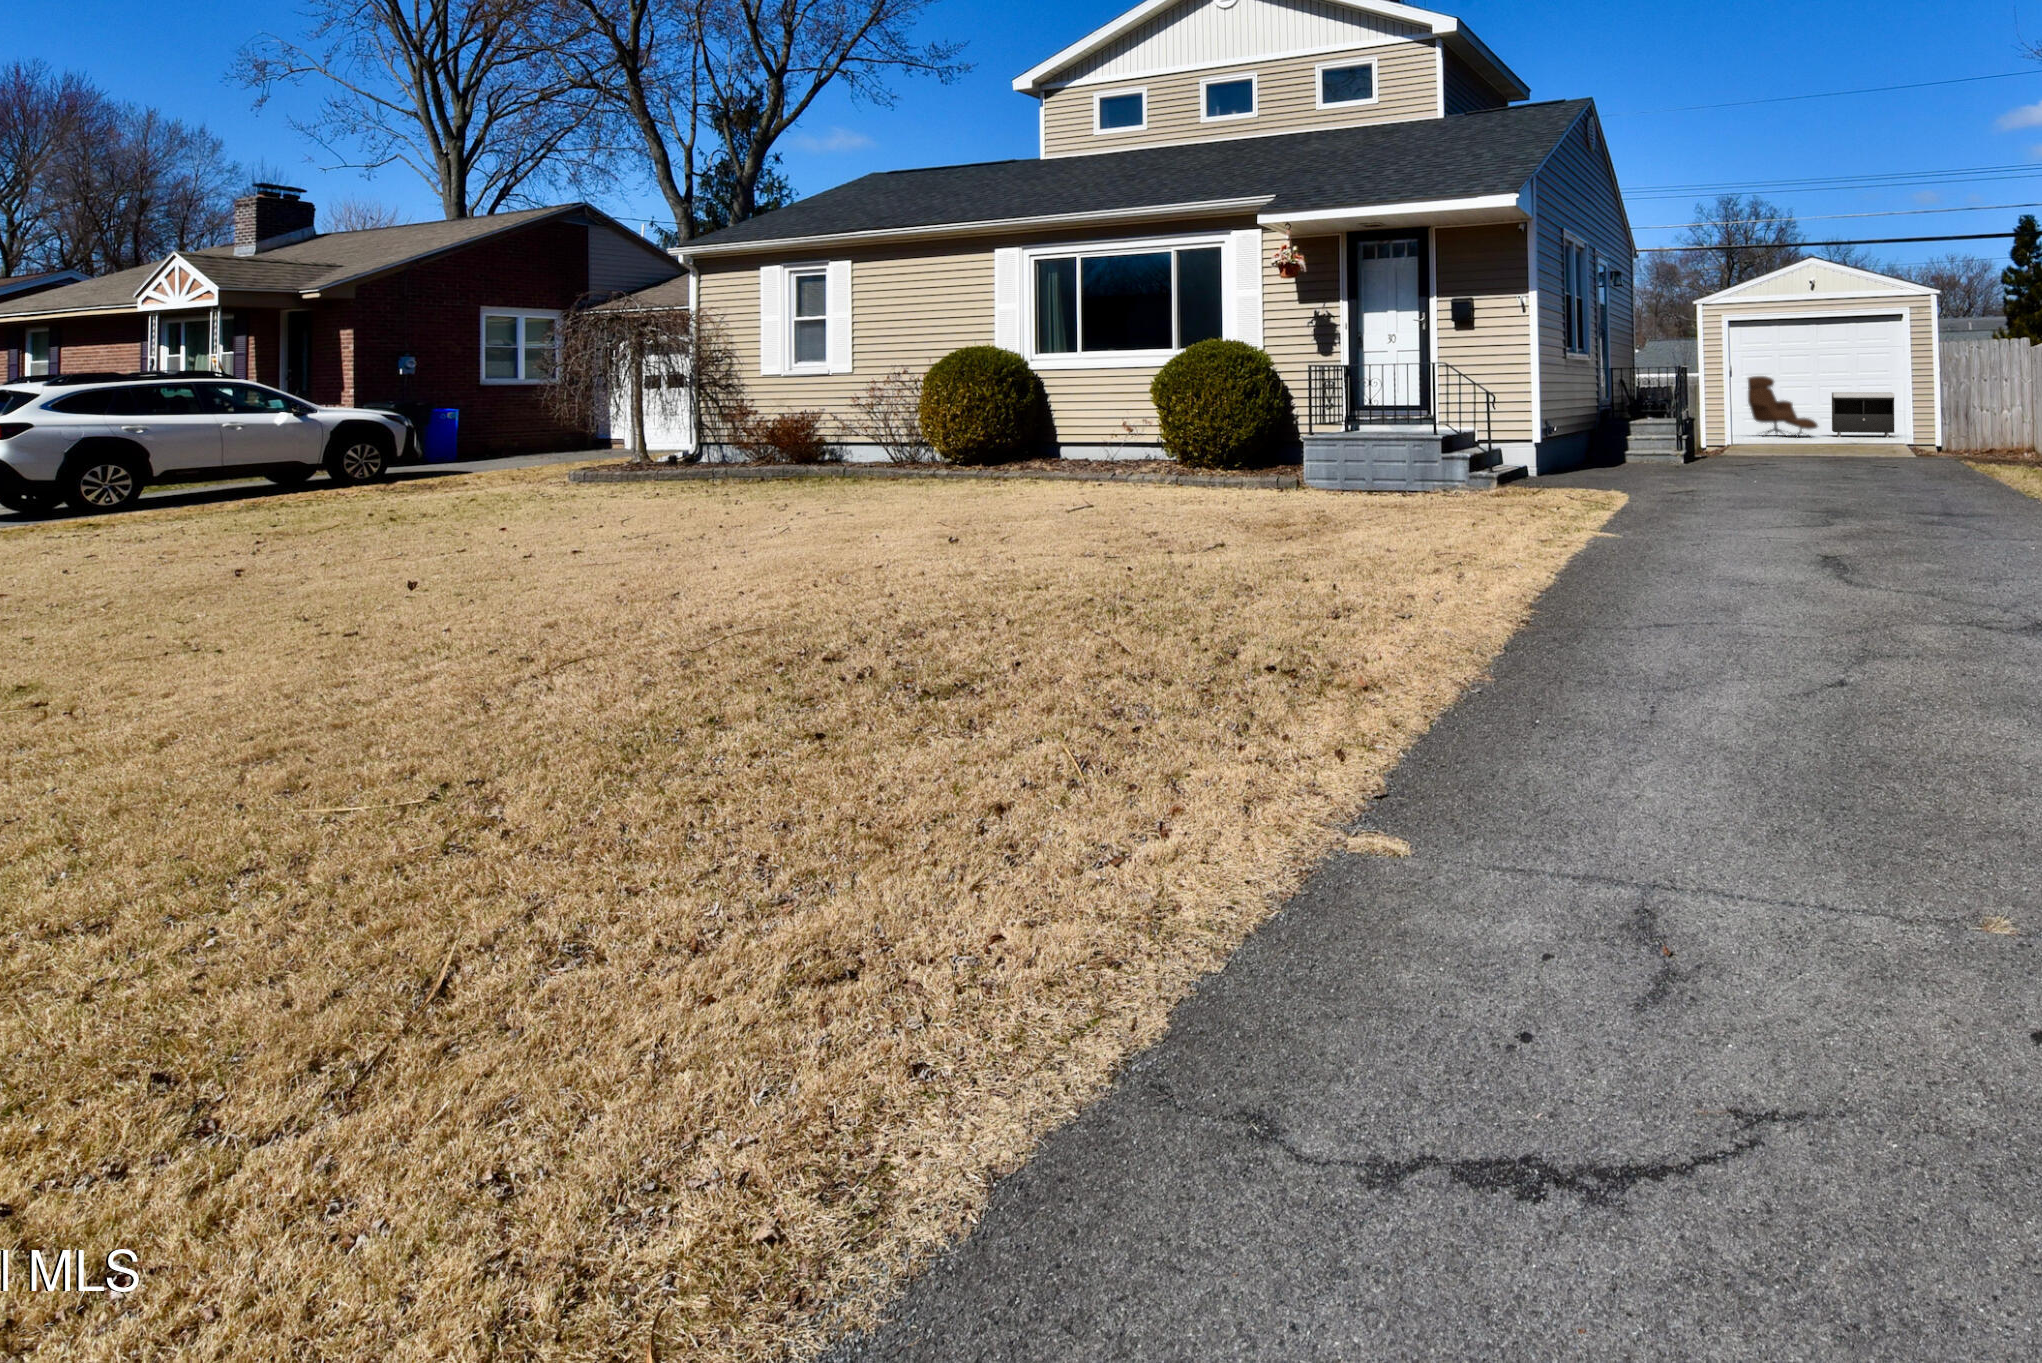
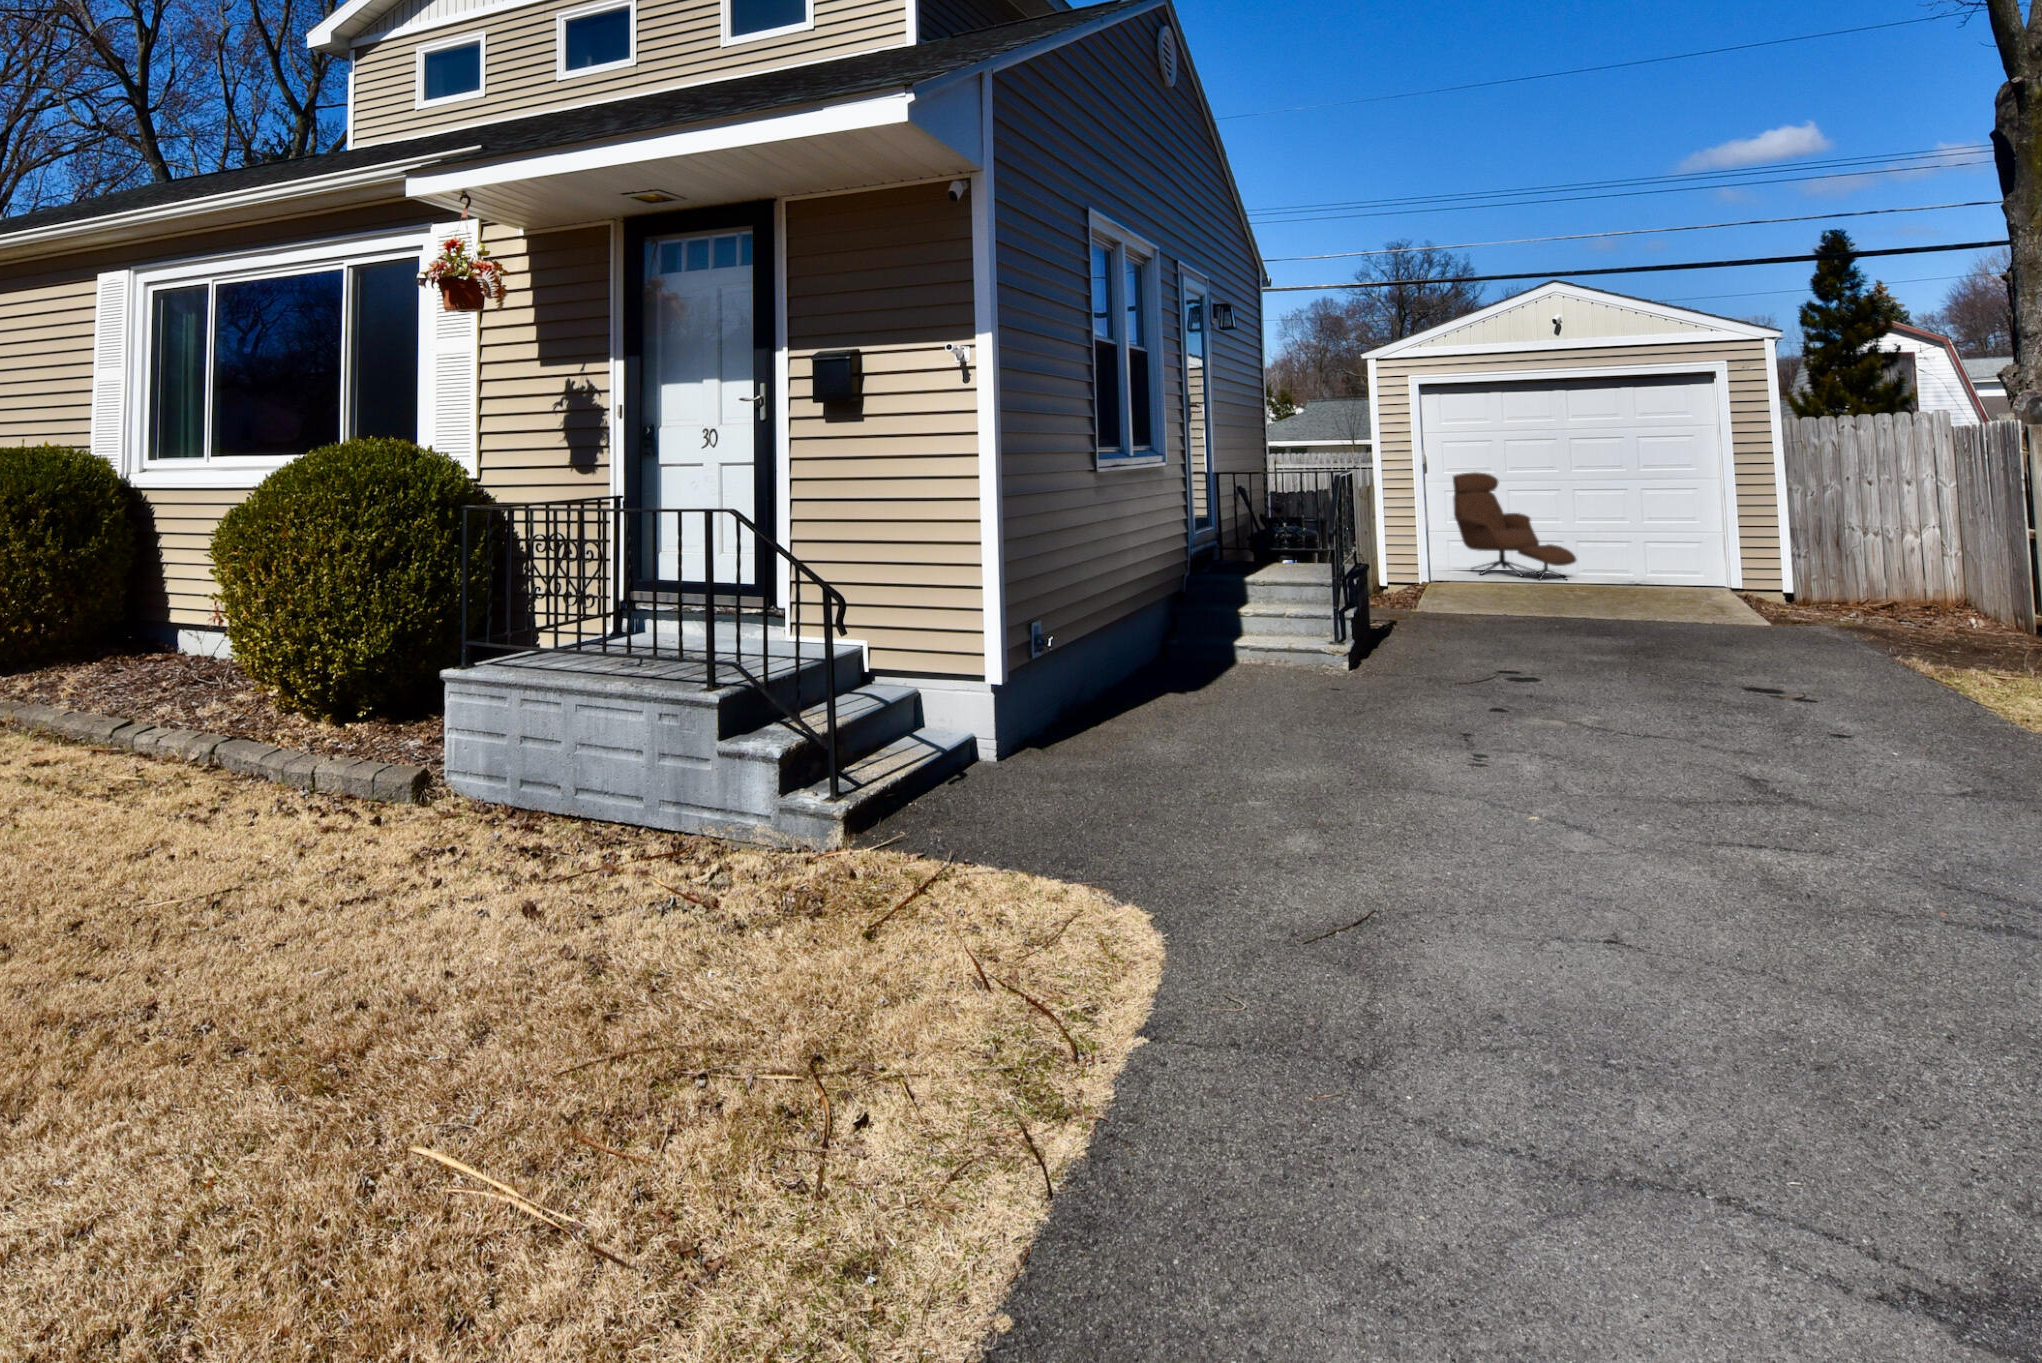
storage bench: present [1832,392,1894,437] -> none [1598,501,1713,580]

